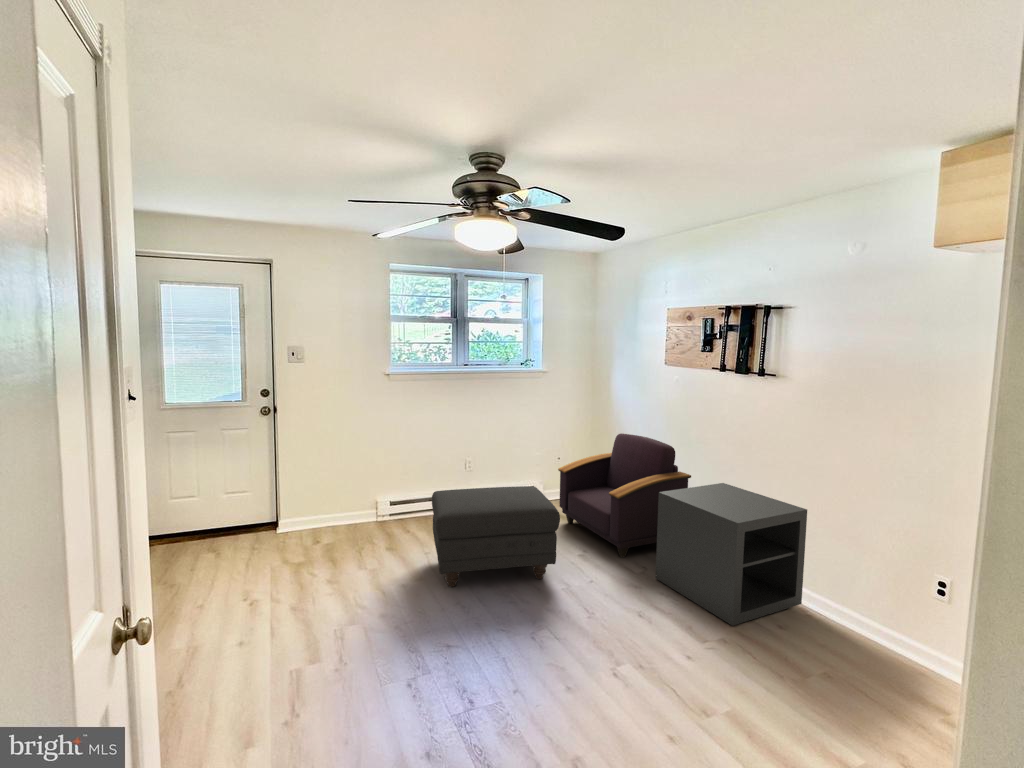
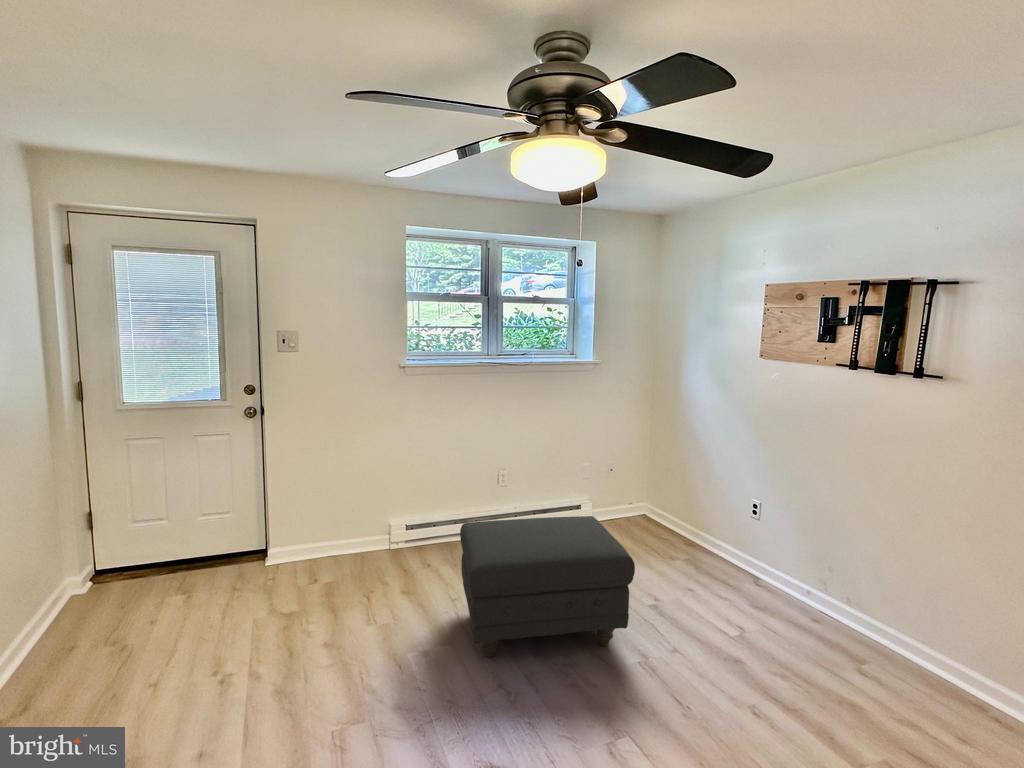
armchair: present [558,433,691,557] -> none [615,444,798,611]
storage cabinet: present [655,483,807,626] -> none [760,519,994,739]

